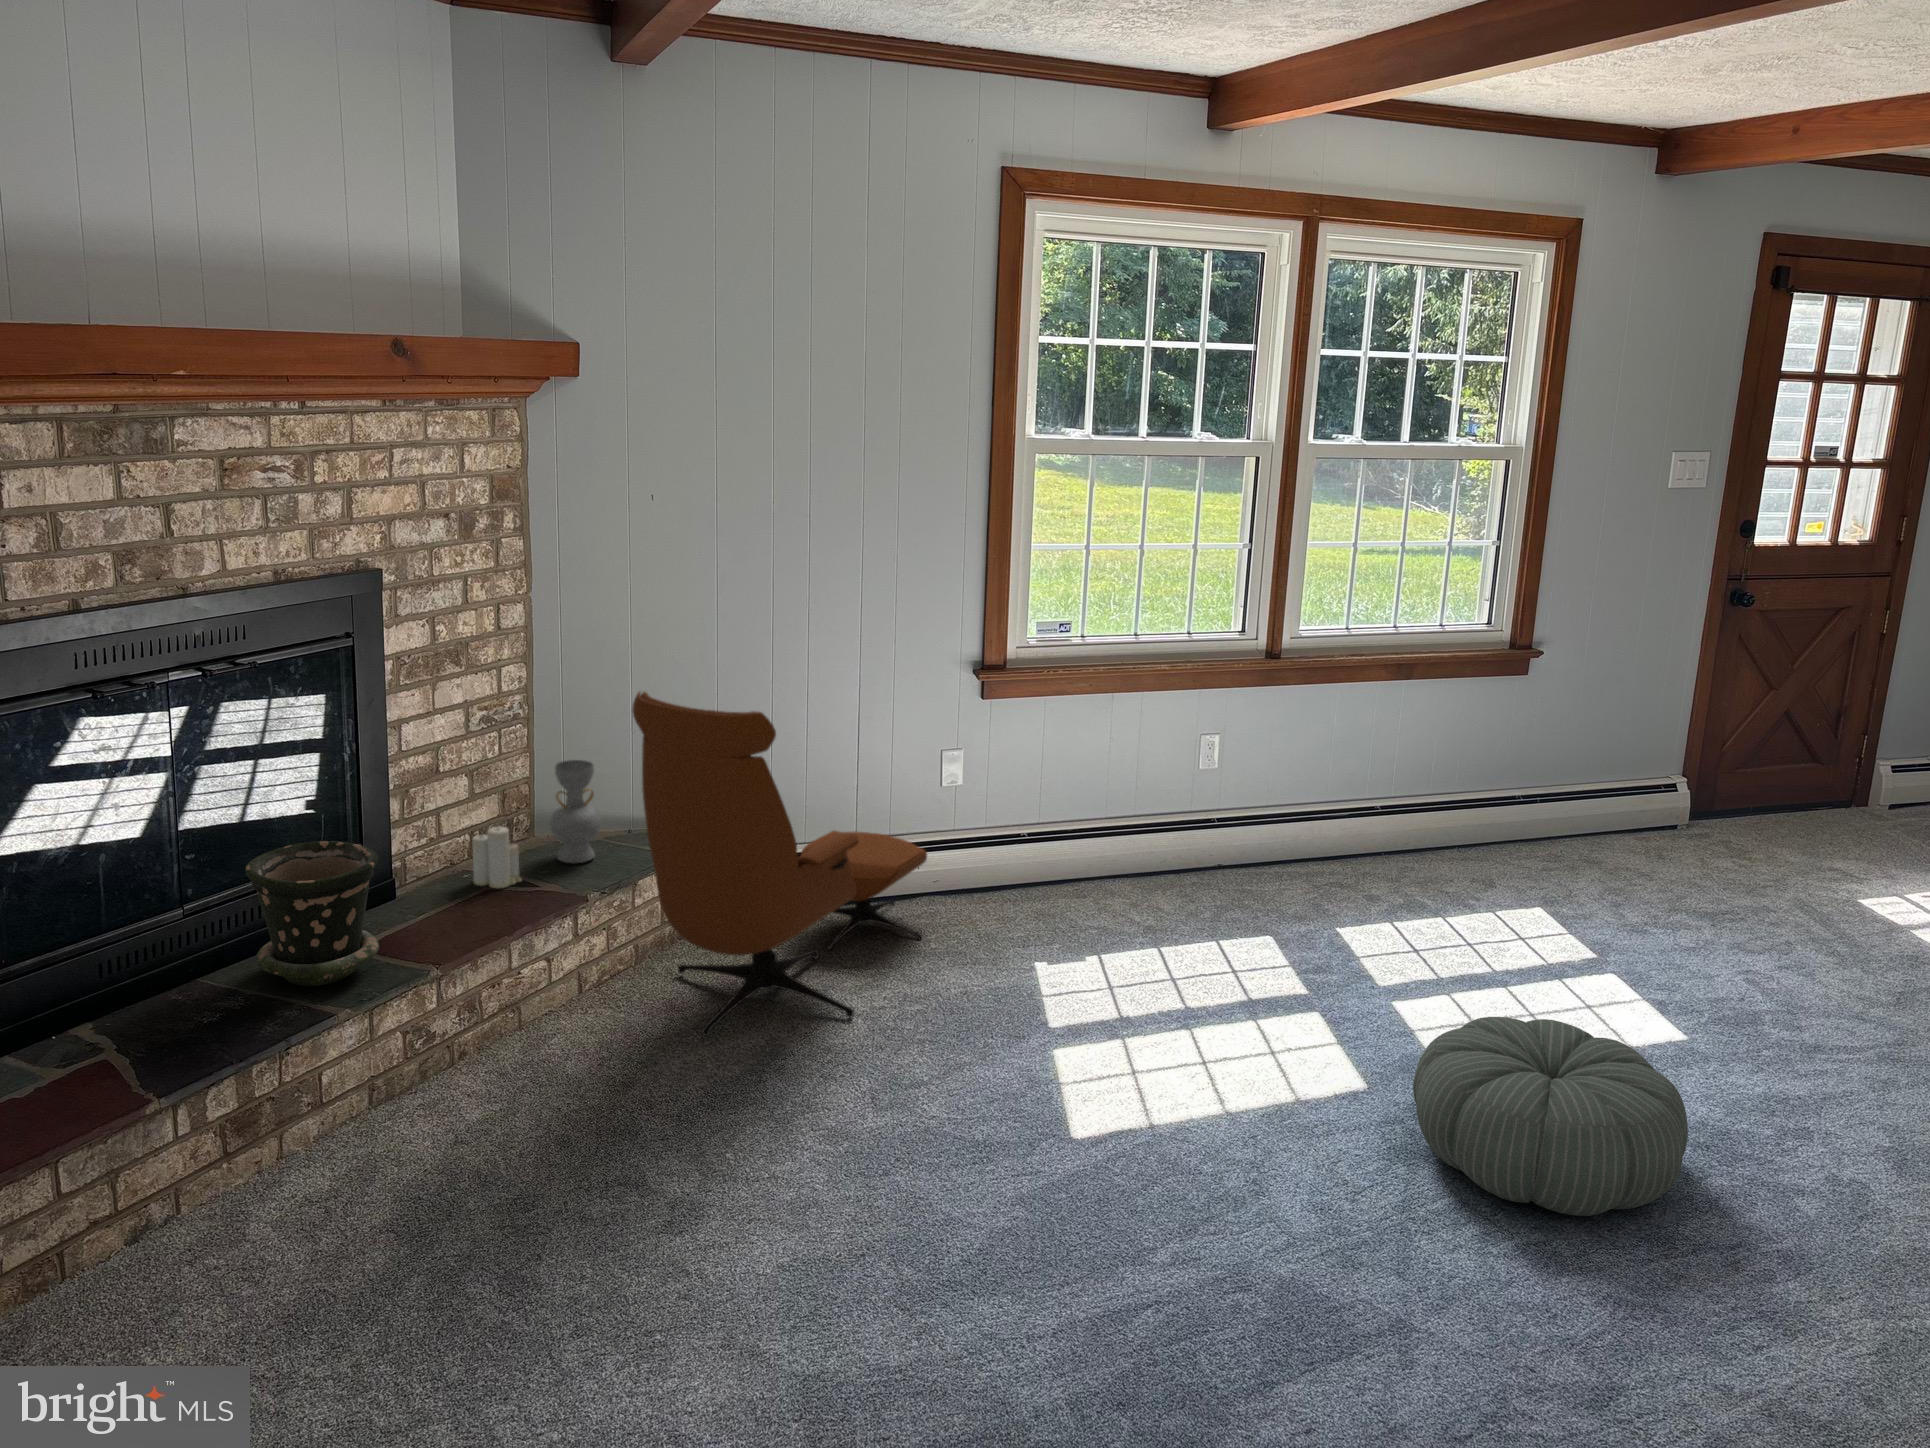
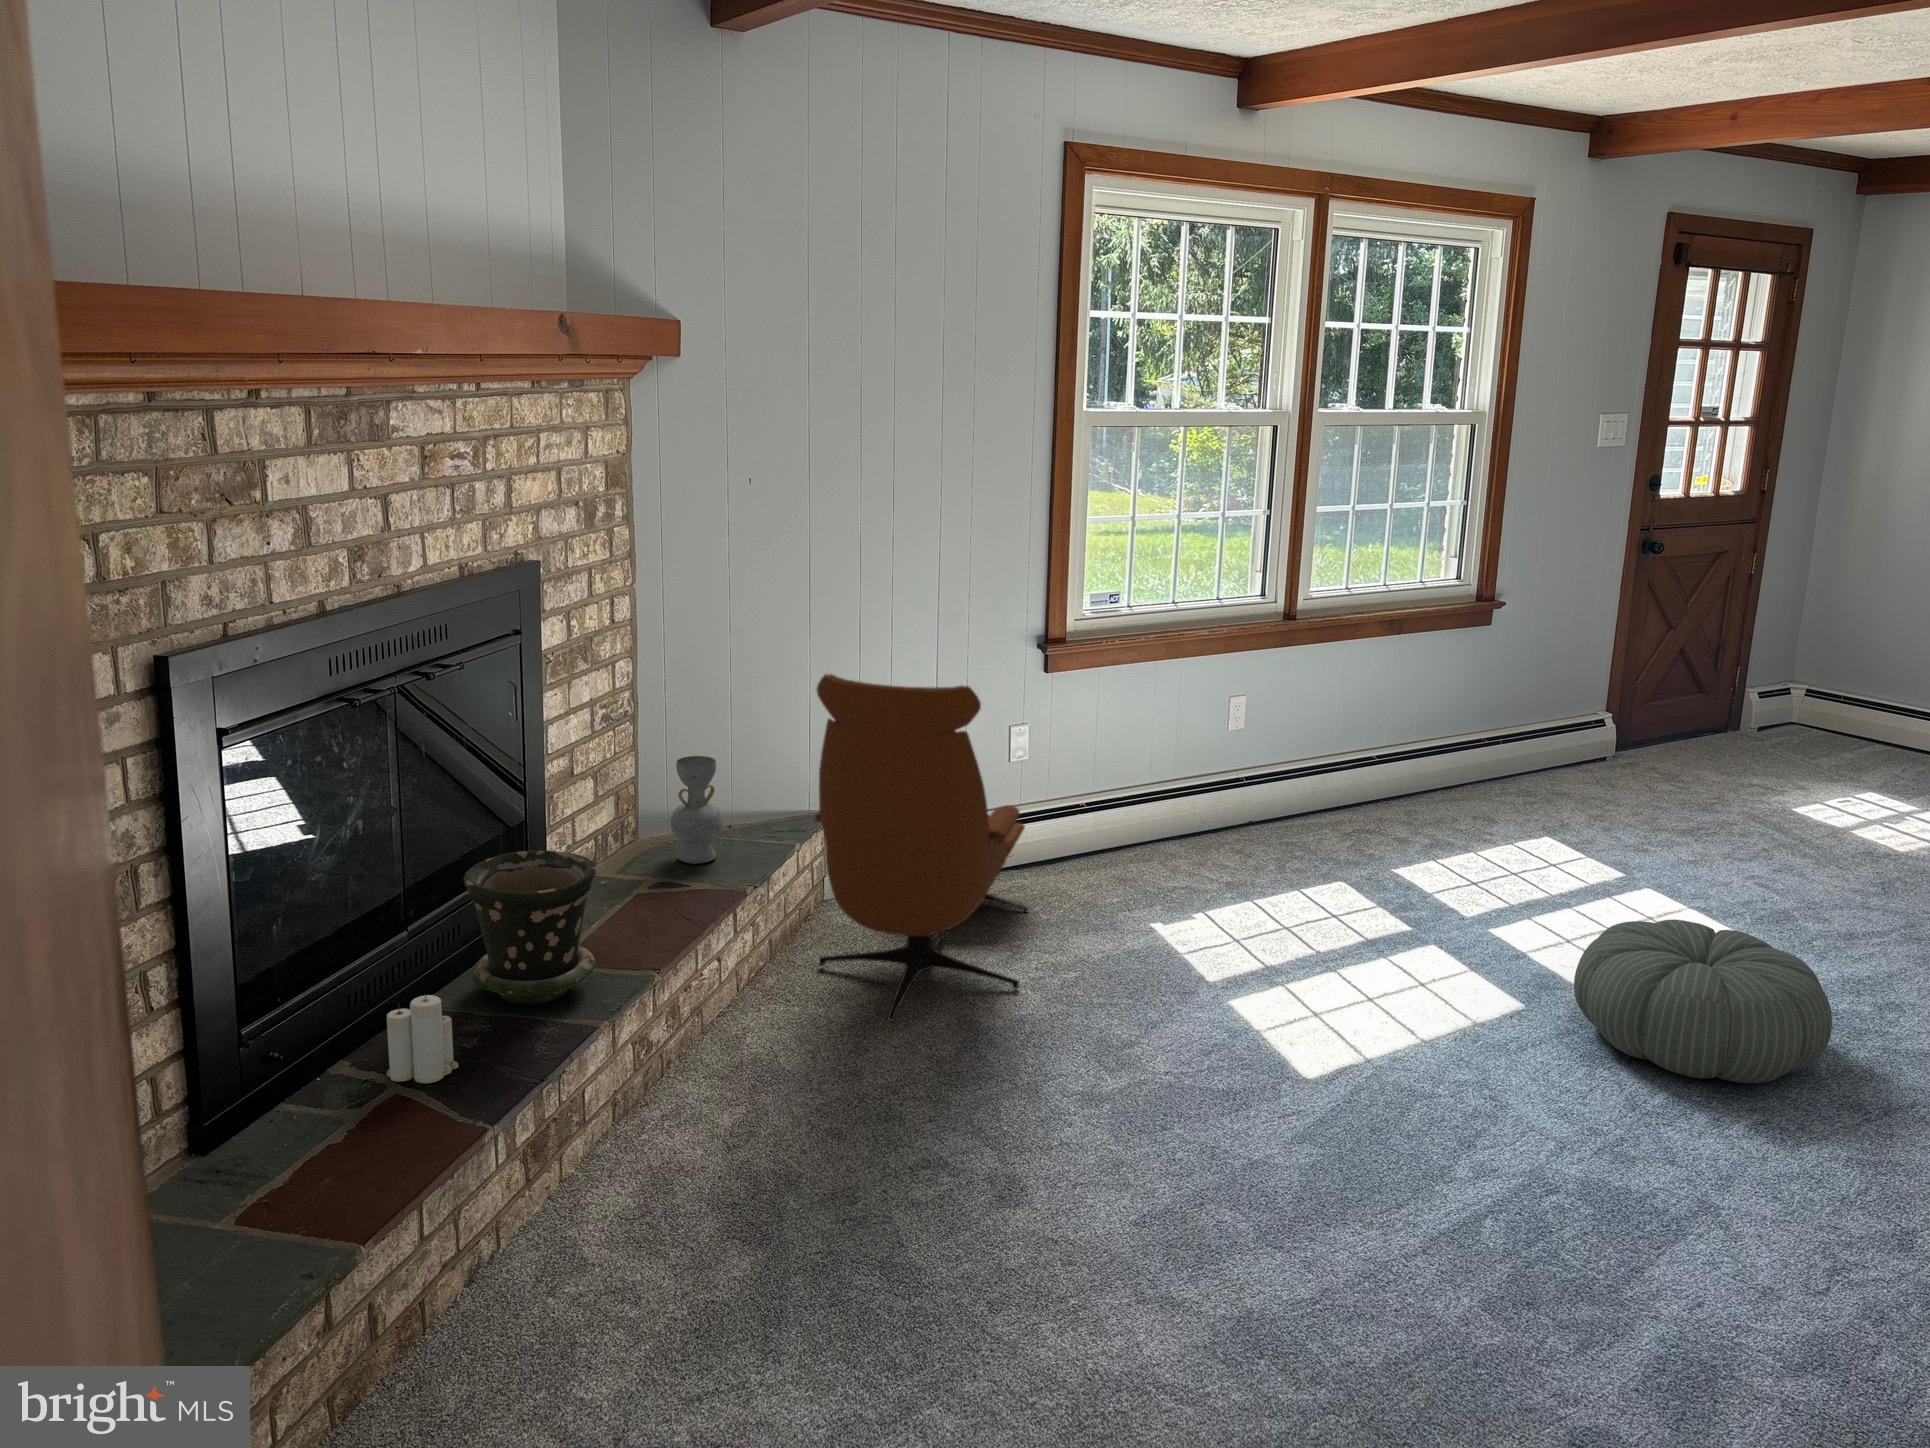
candle: present [472,826,522,888] -> present [387,995,458,1083]

